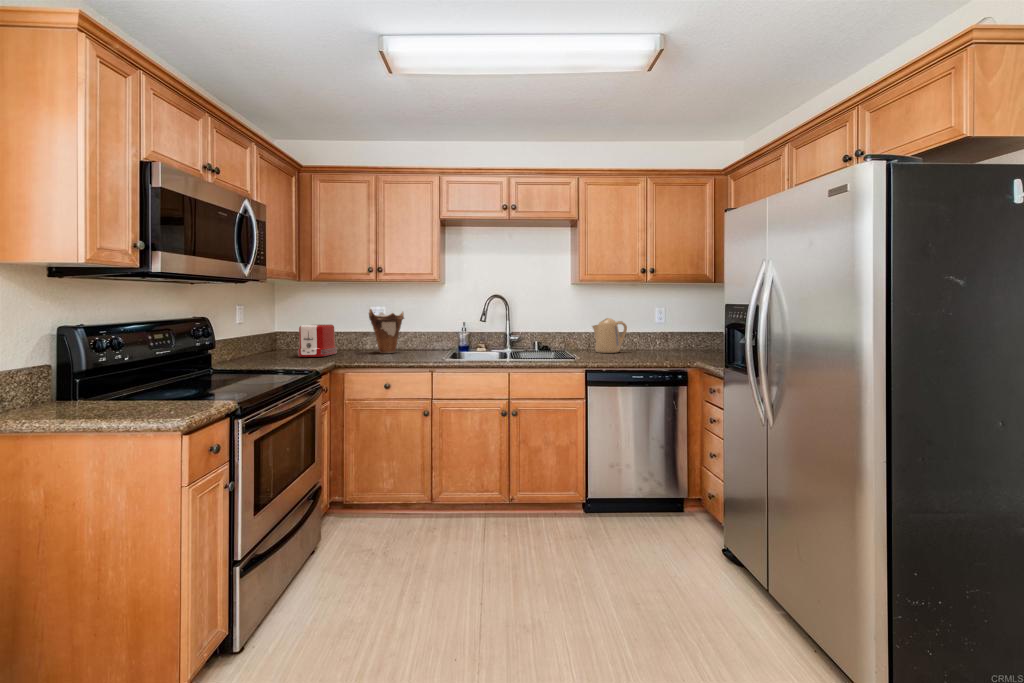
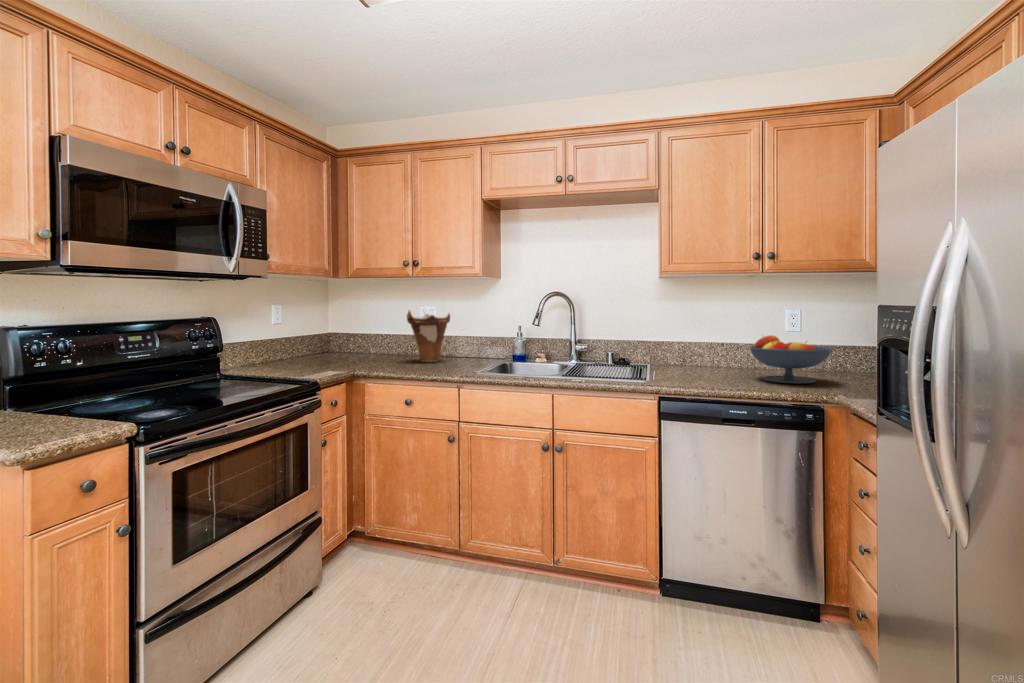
kettle: present [592,318,627,353] -> none [685,323,737,371]
toaster: present [298,325,337,357] -> none [326,328,375,365]
fruit bowl: none [639,326,691,358] -> present [750,335,832,384]

